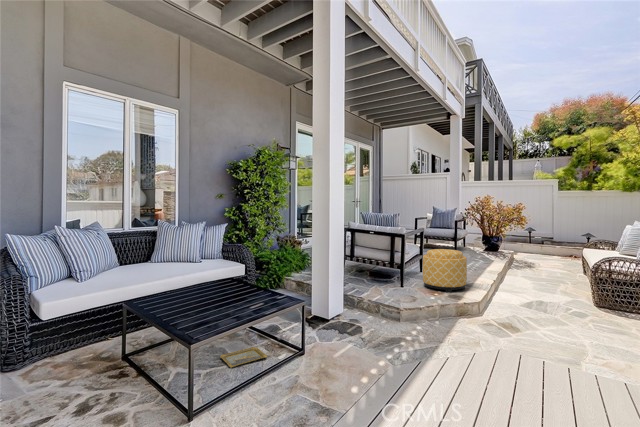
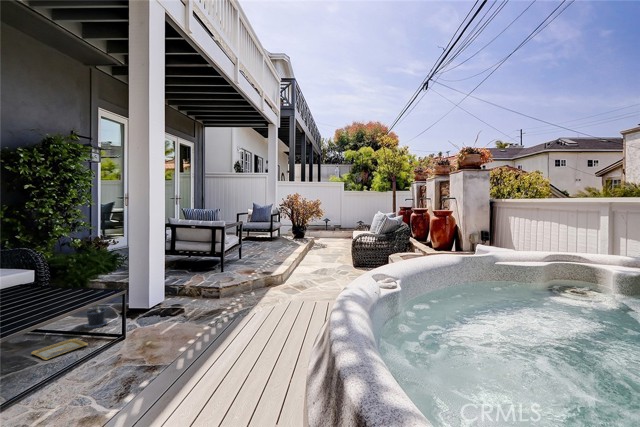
ottoman: present [423,249,467,292] -> none [240,237,275,272]
potted plant: none [265,298,287,338] -> present [84,304,108,329]

